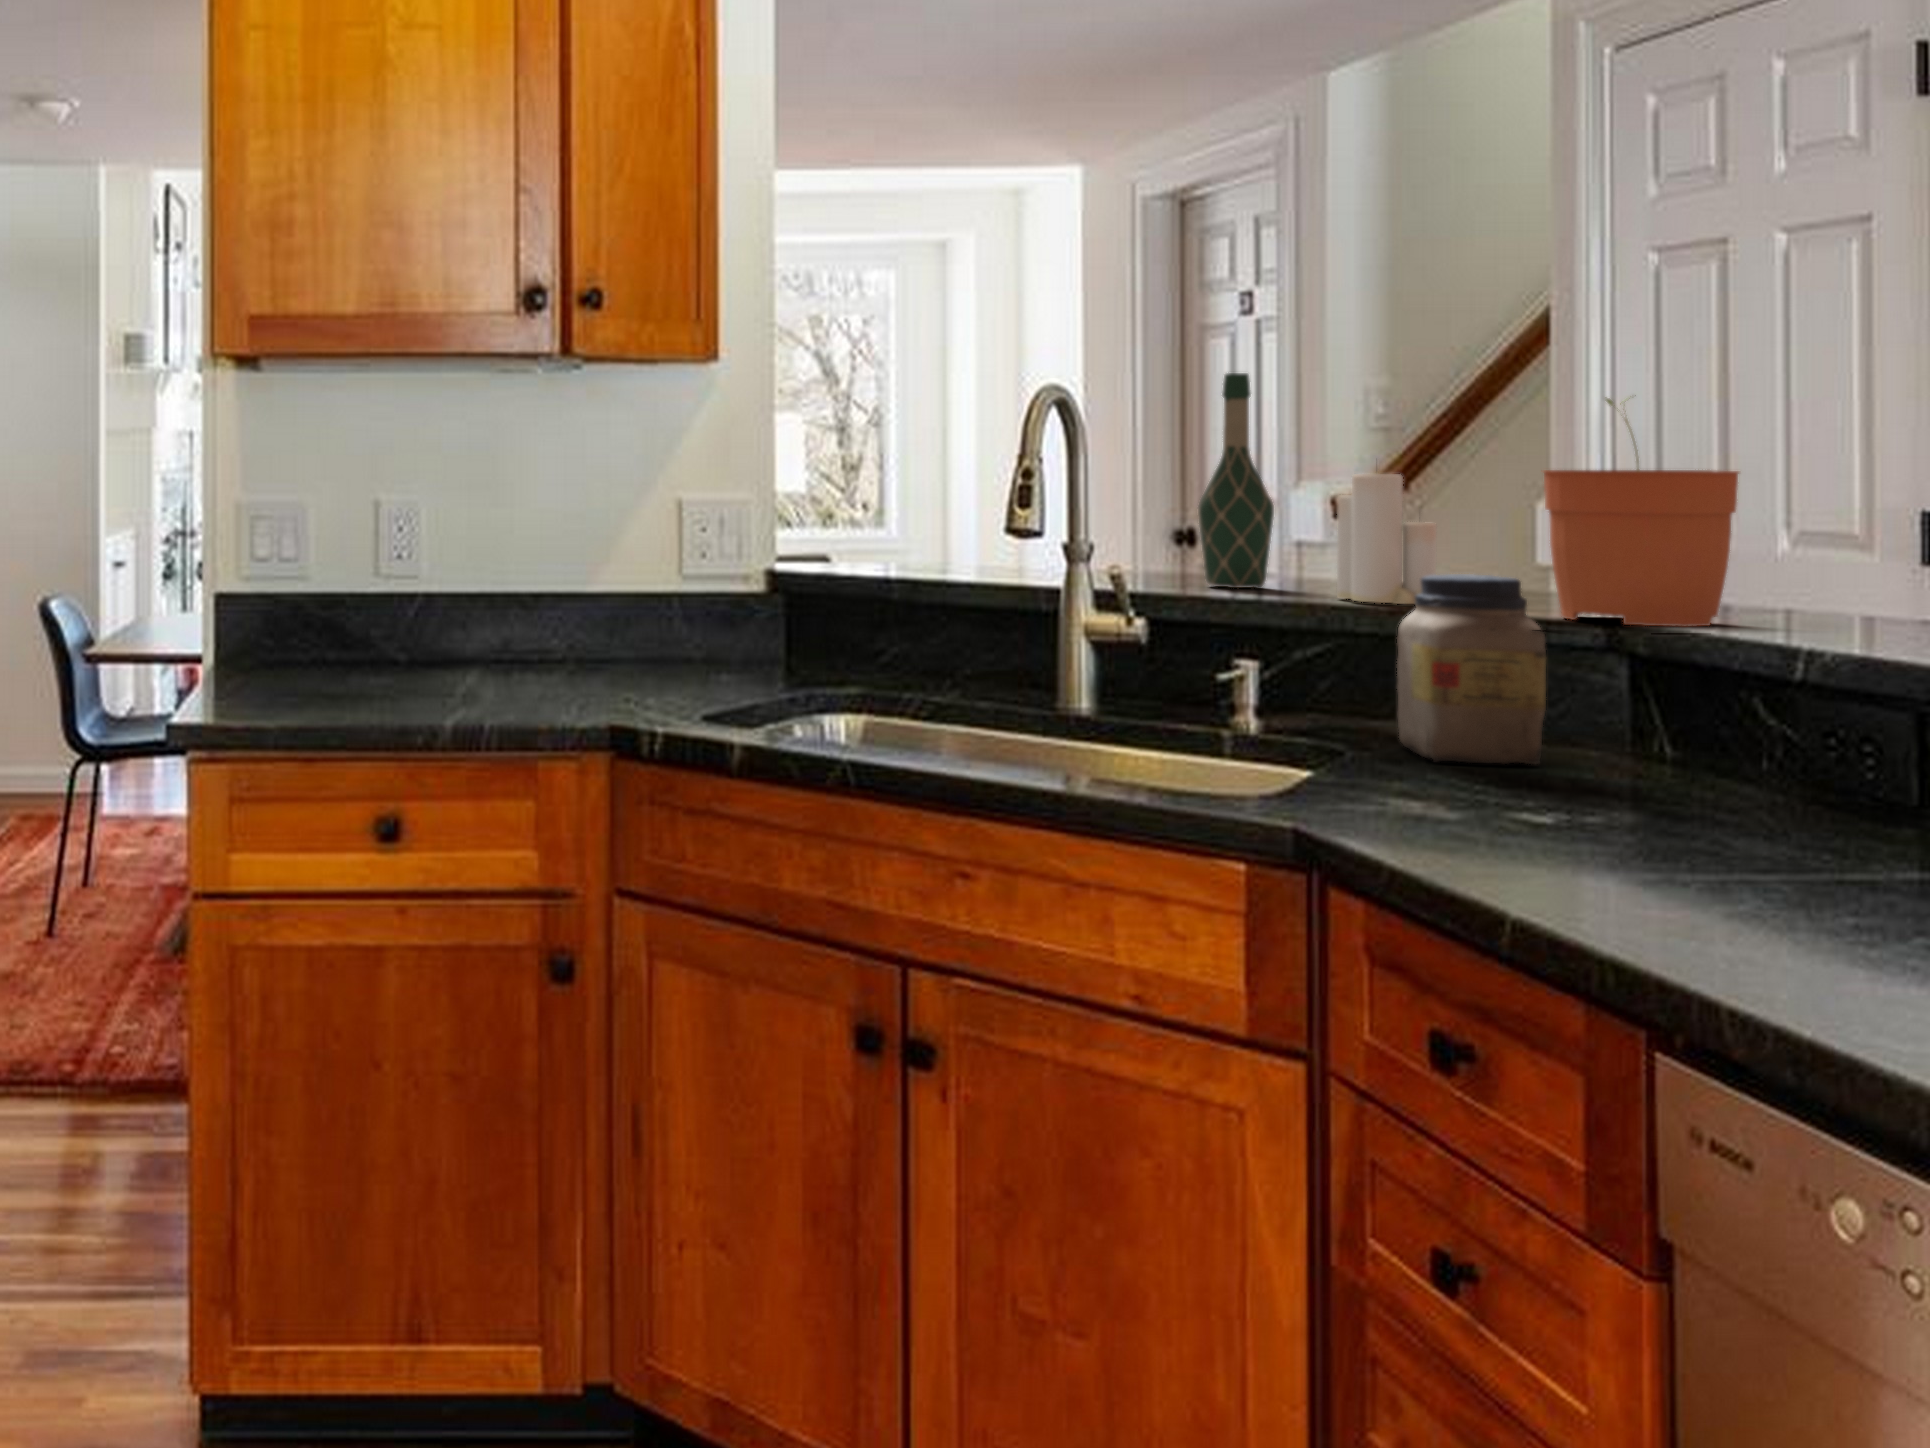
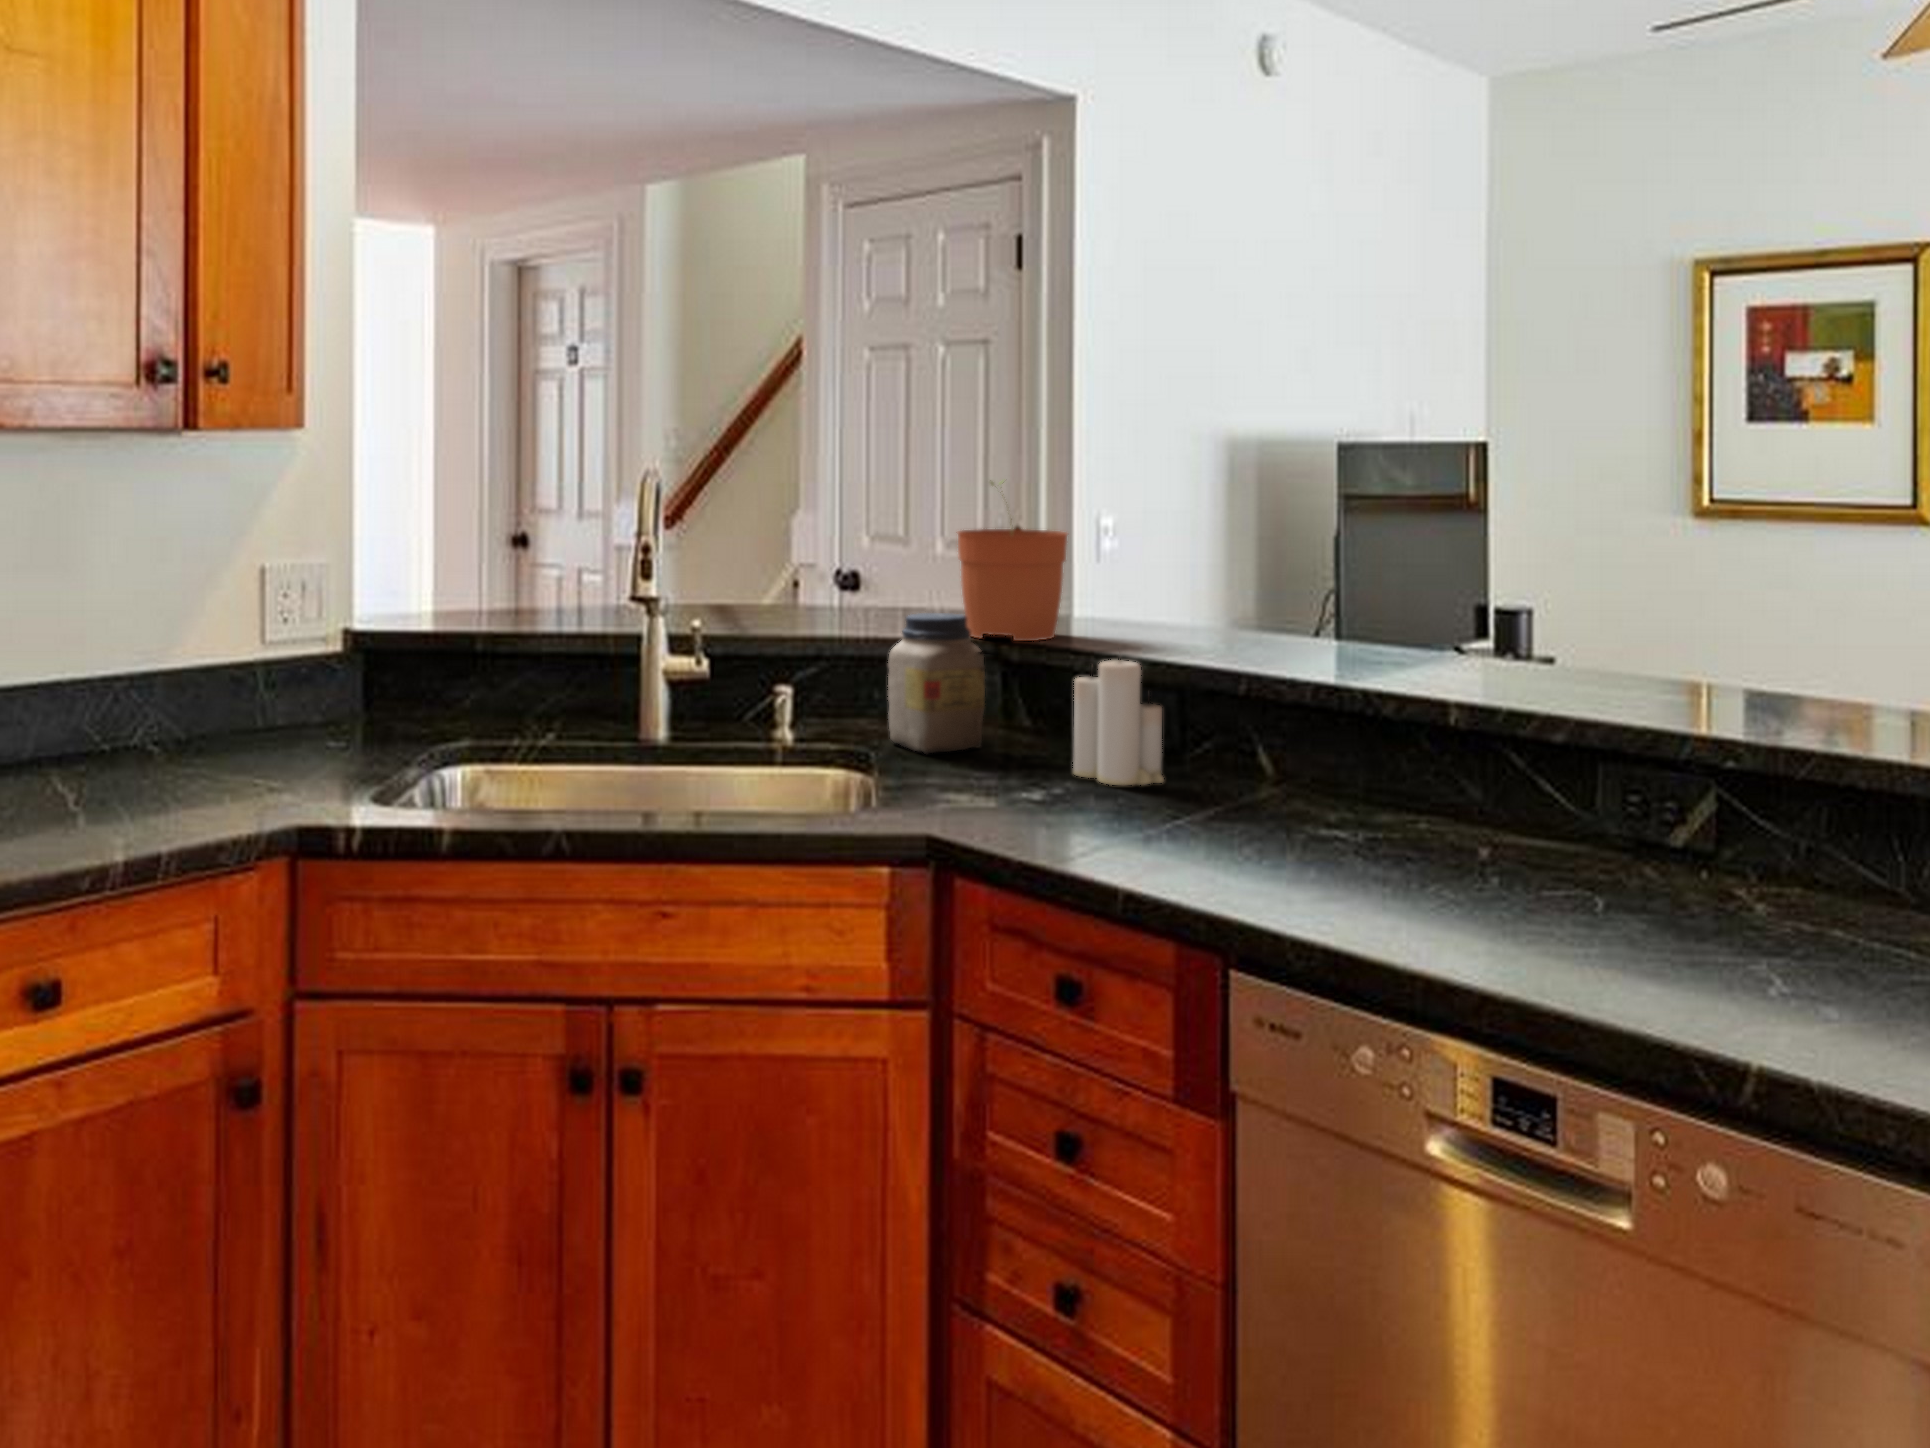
wine bottle: present [1198,373,1274,588] -> none [697,448,751,619]
candle: present [1337,473,1436,604] -> present [1073,660,1164,785]

